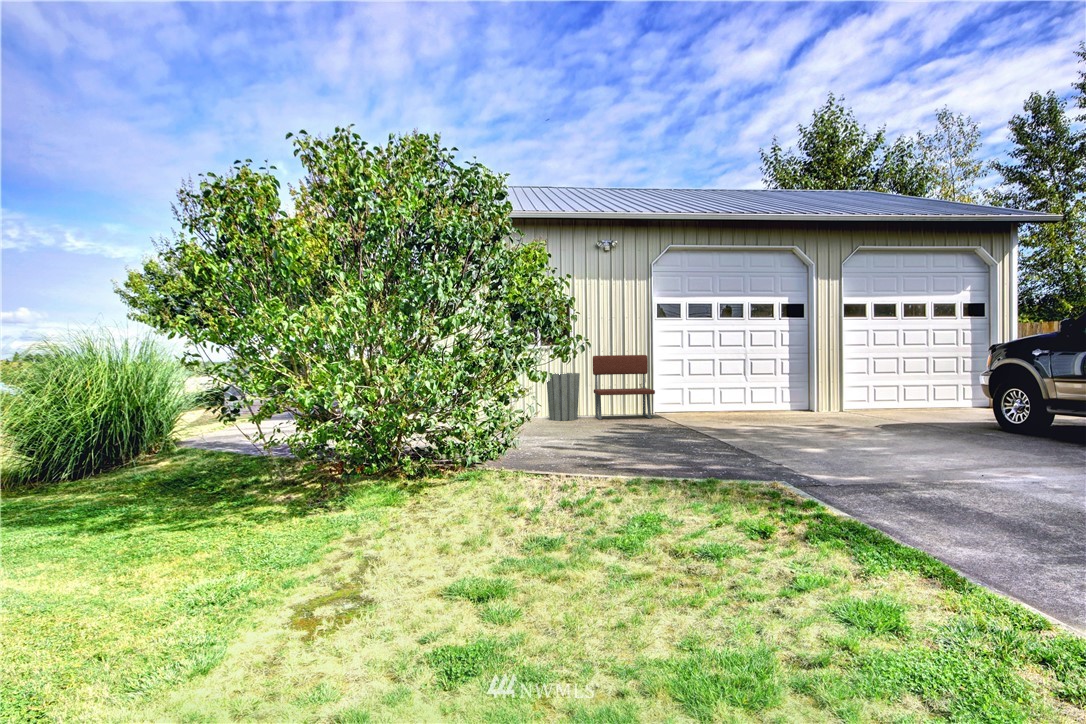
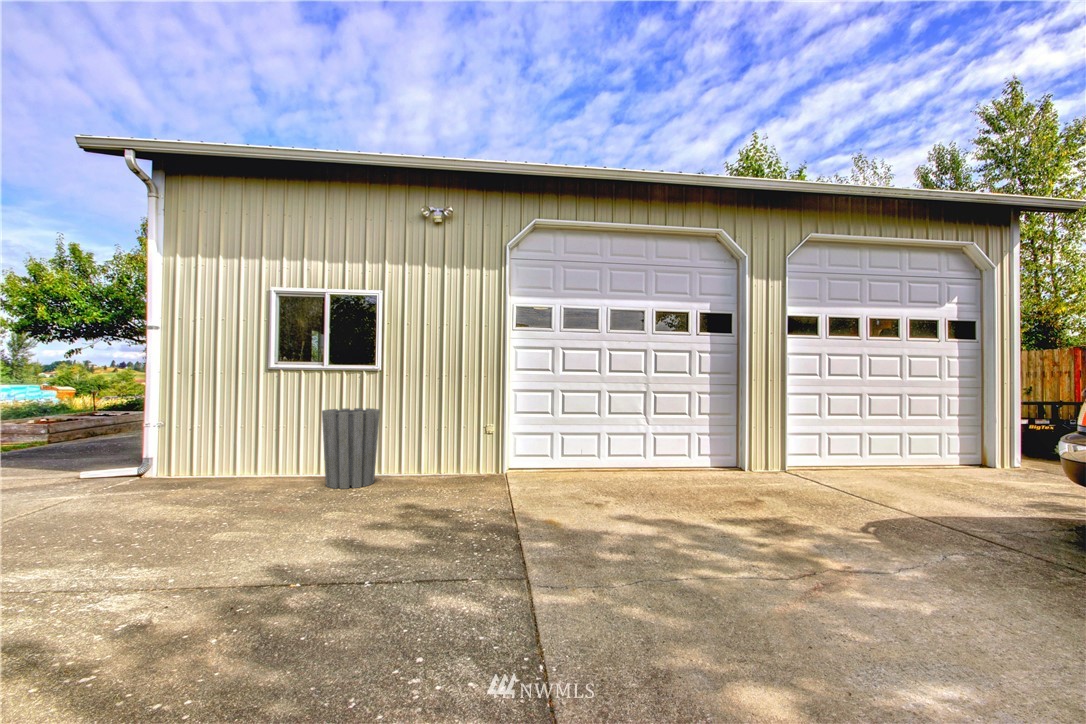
bench: present [593,355,655,420] -> none [398,383,493,487]

